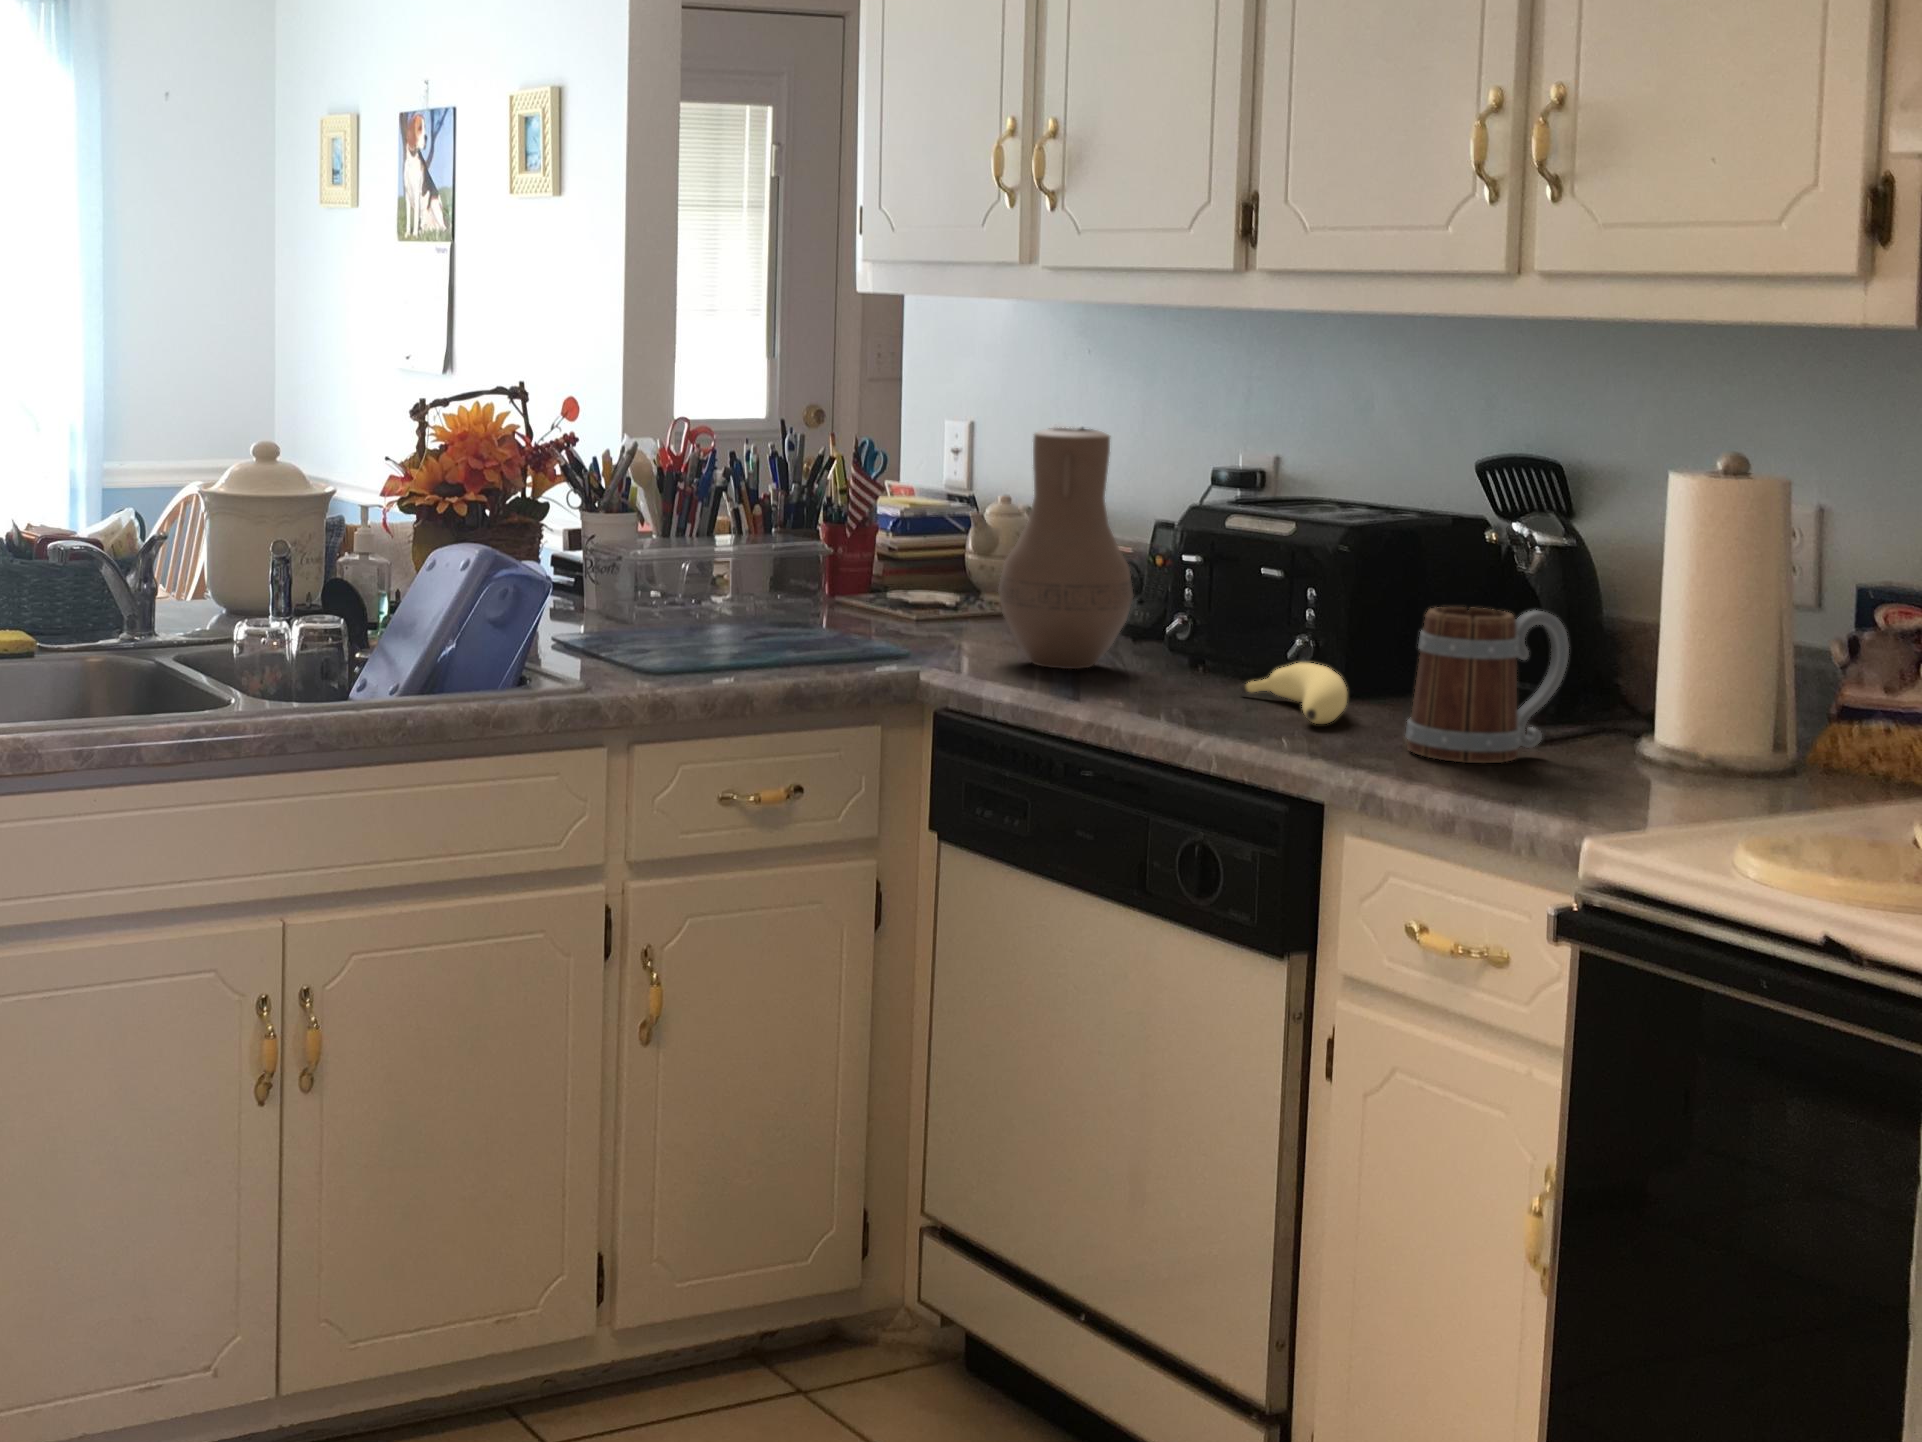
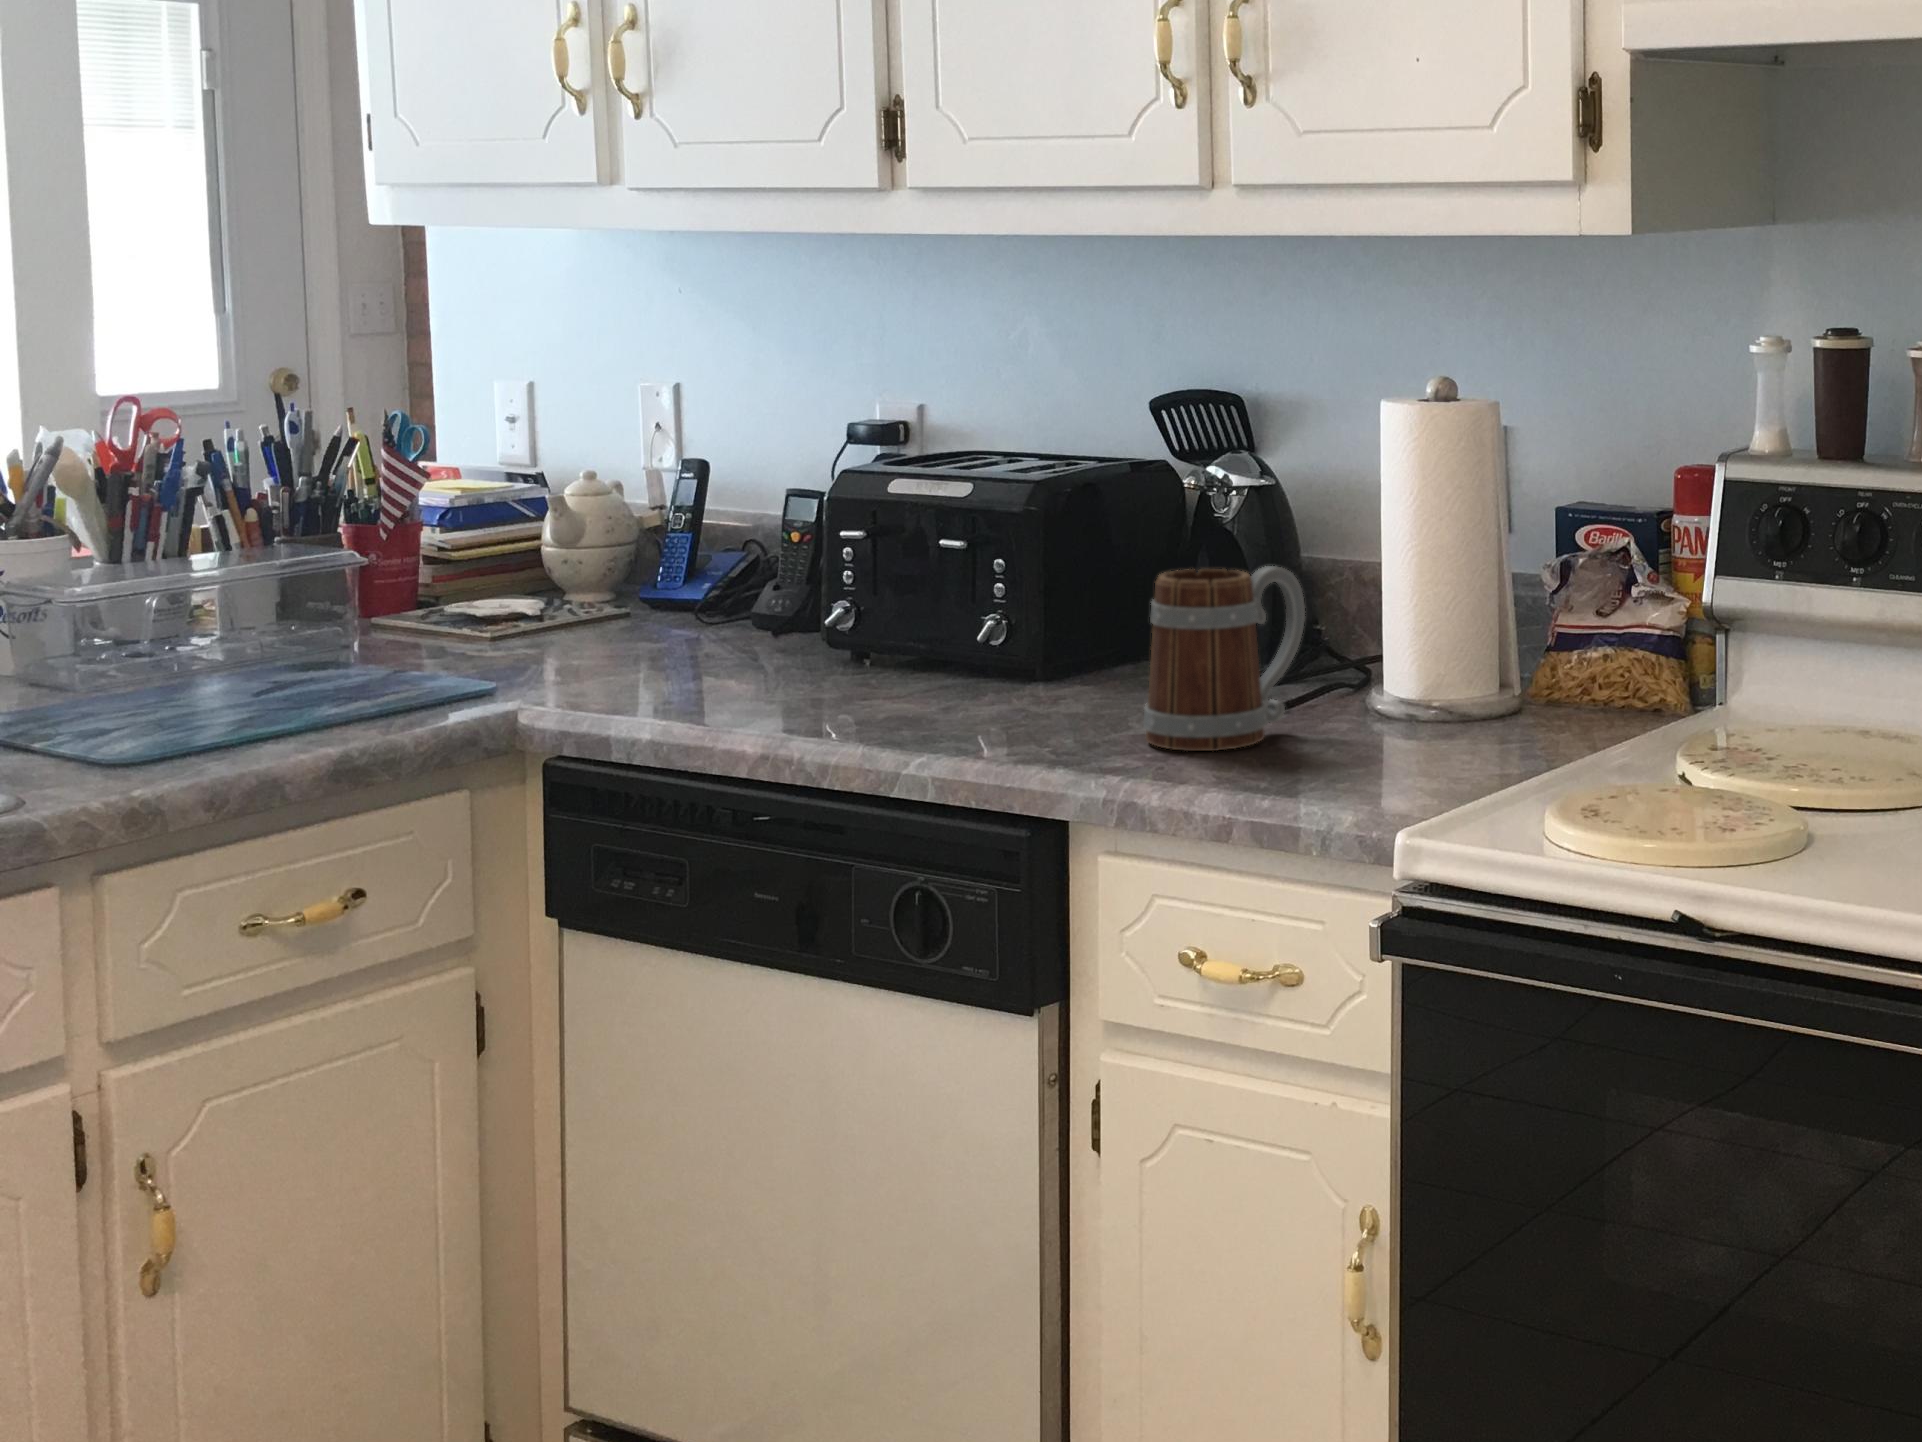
vase: present [998,428,1133,669] -> none [610,385,782,686]
banana: present [1240,662,1347,724] -> none [926,649,1061,723]

